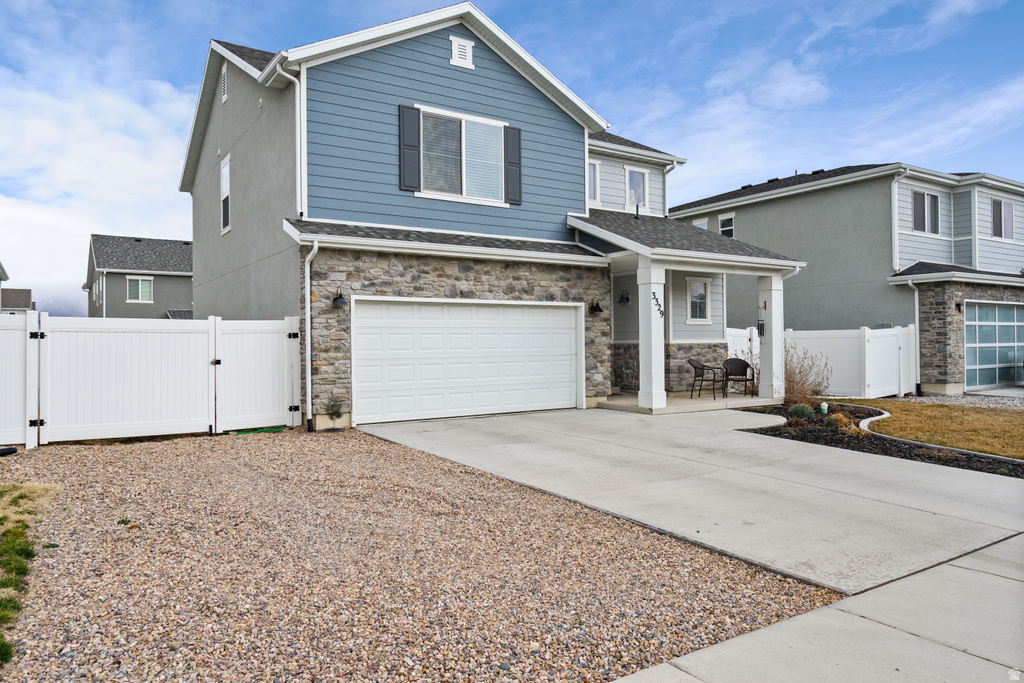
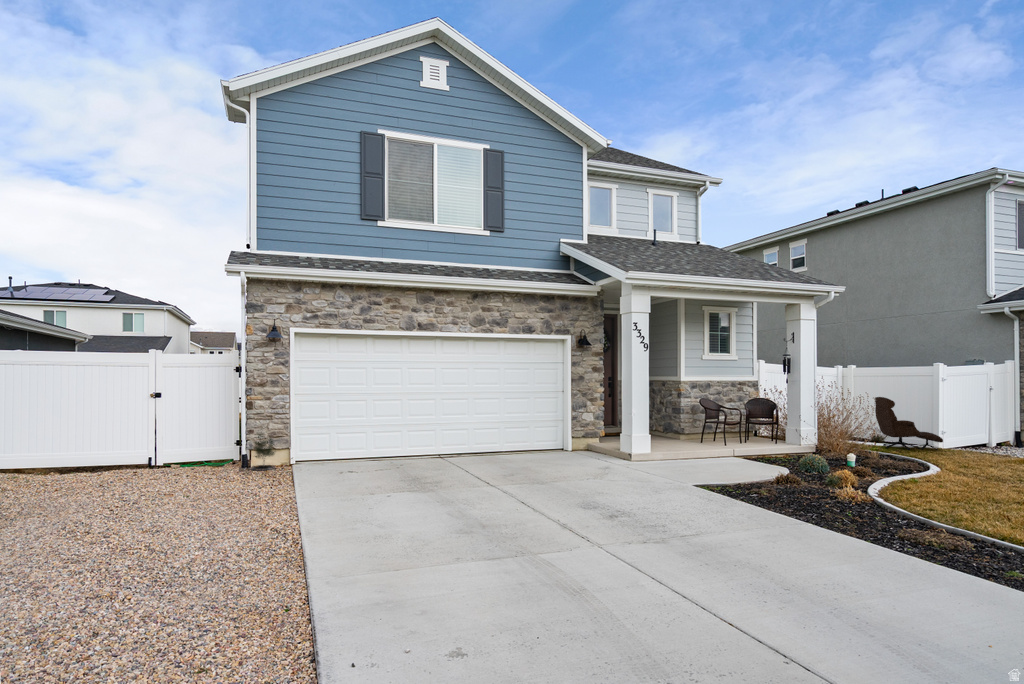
lounge chair: none [818,356,871,399] -> present [875,397,943,450]

